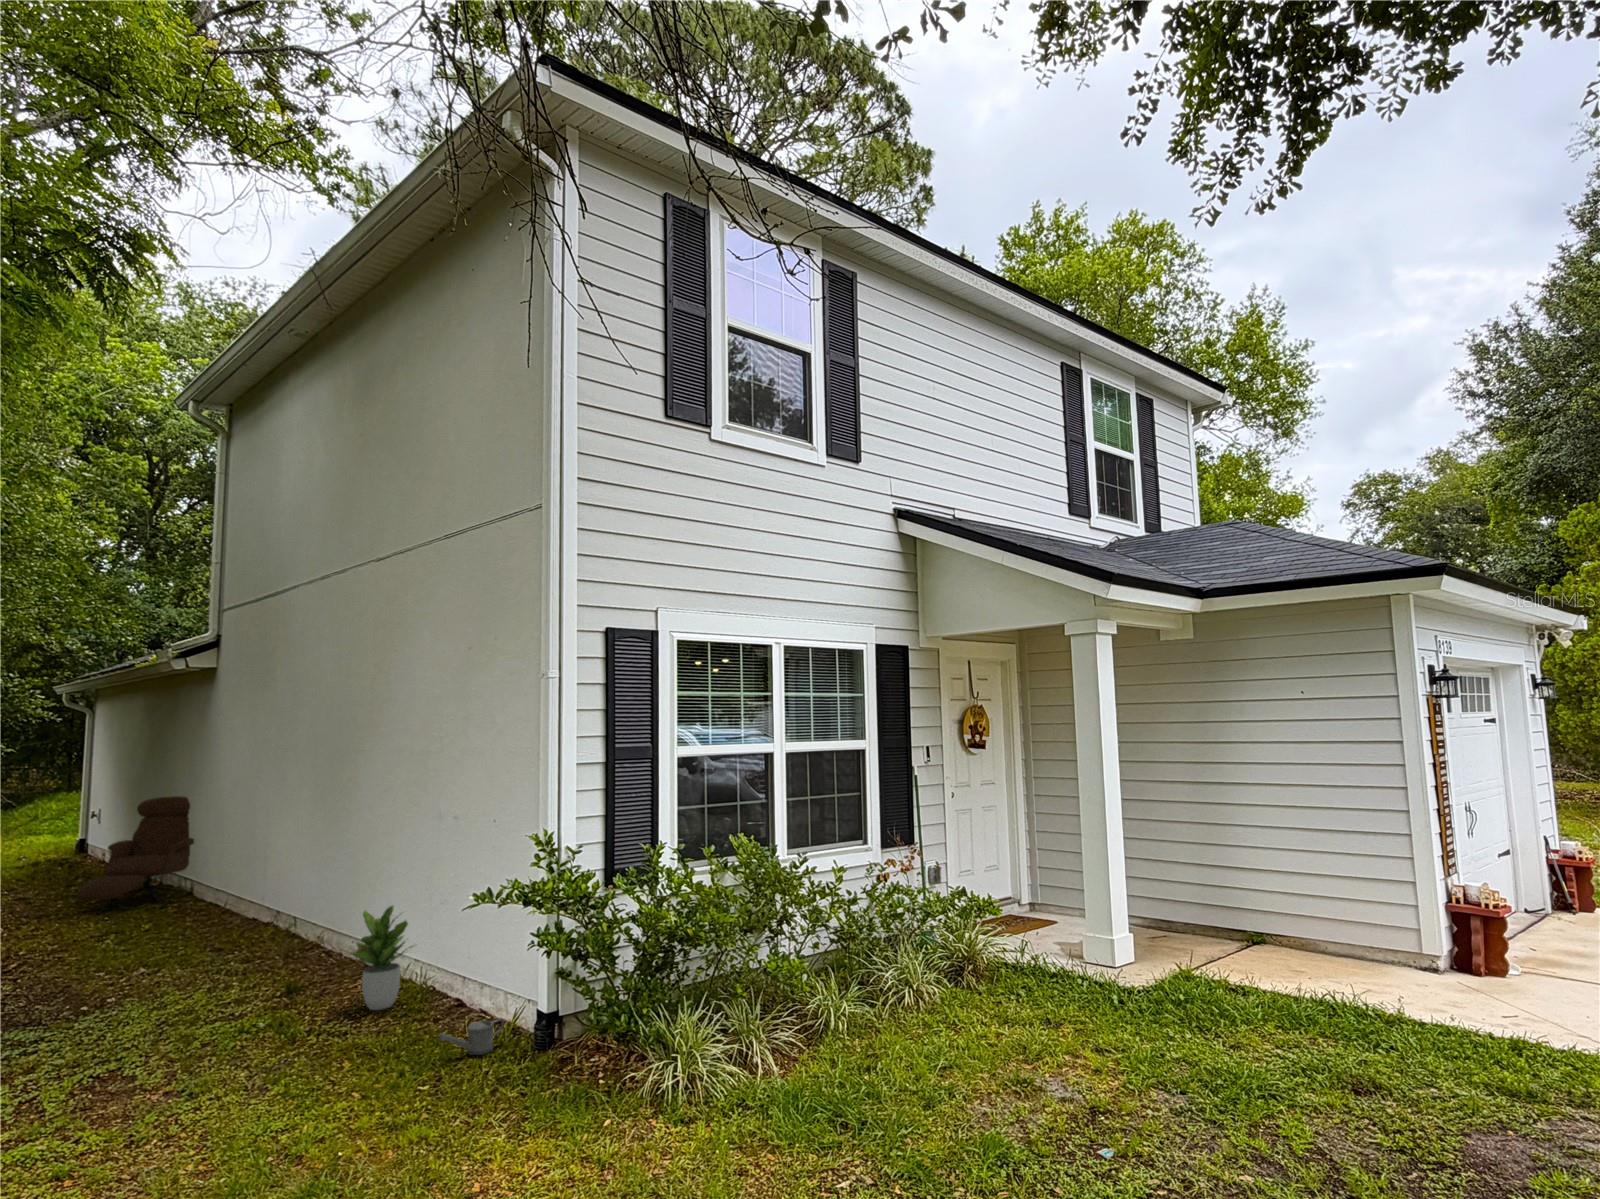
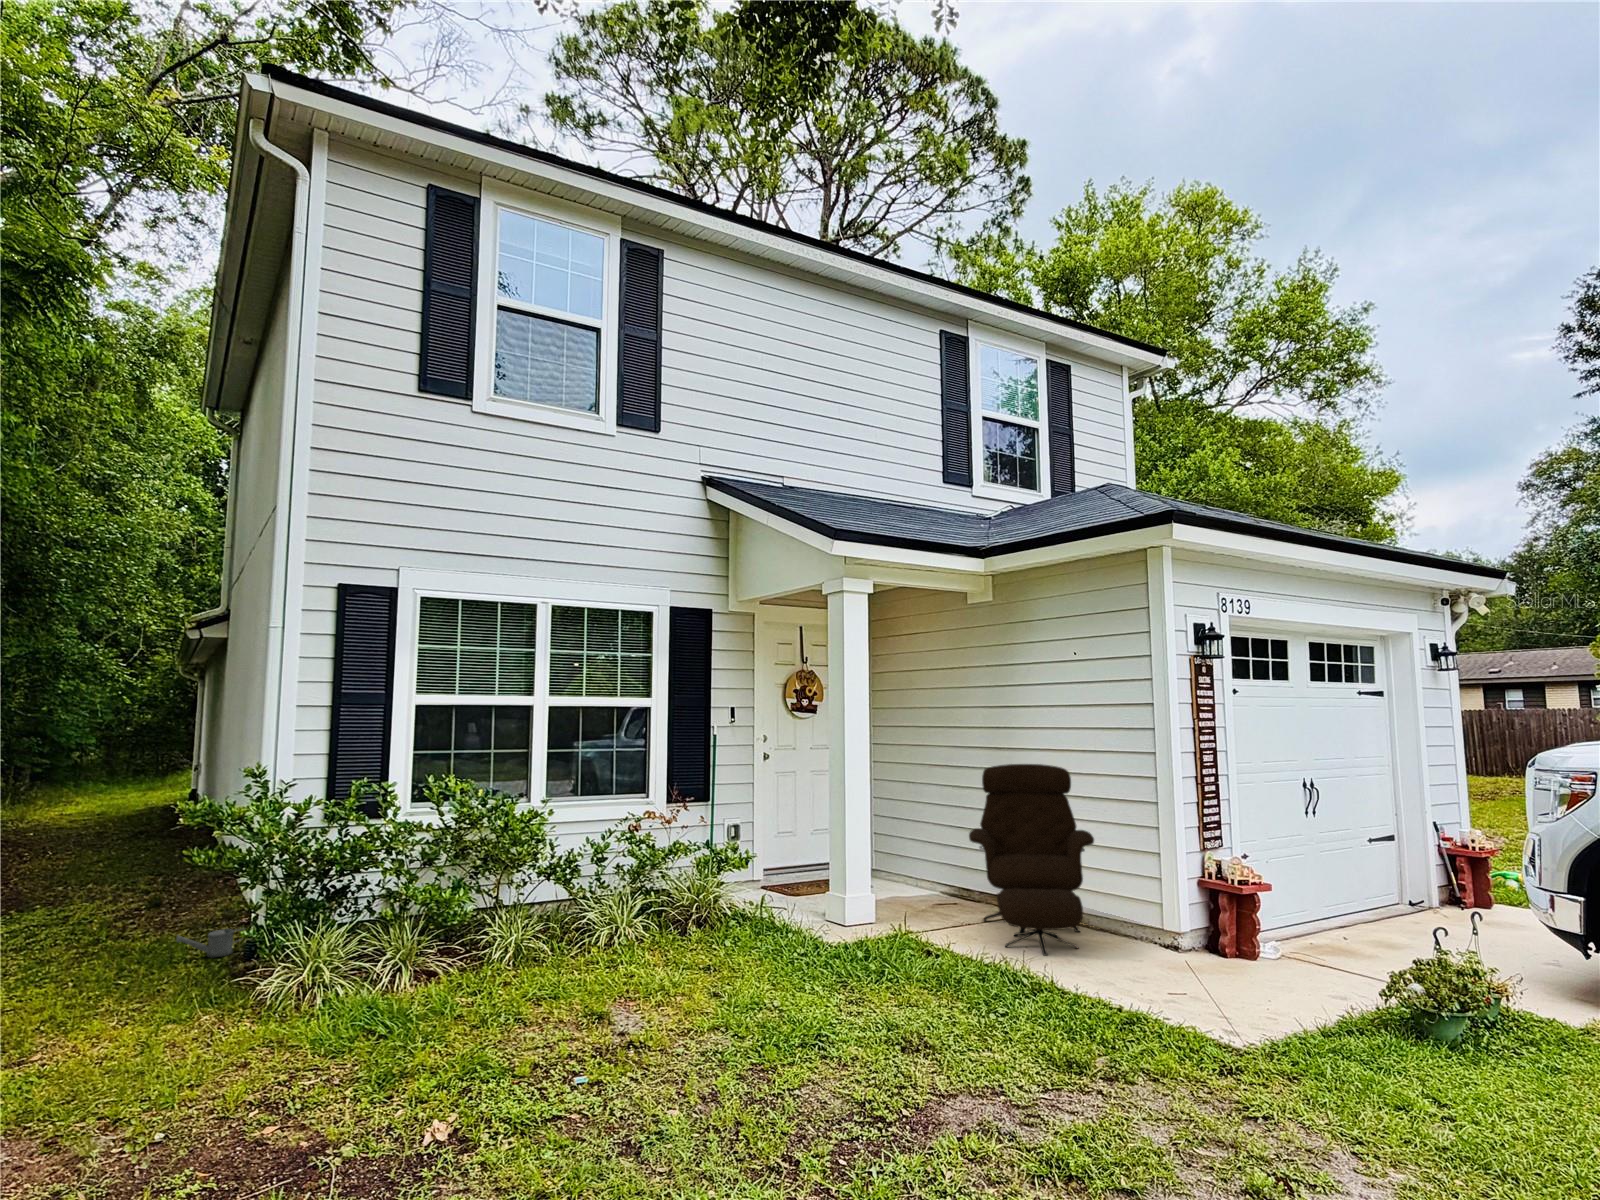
lounge chair: present [77,796,194,915] -> present [969,764,1094,956]
potted plant: present [349,906,414,1010] -> none [169,830,235,920]

